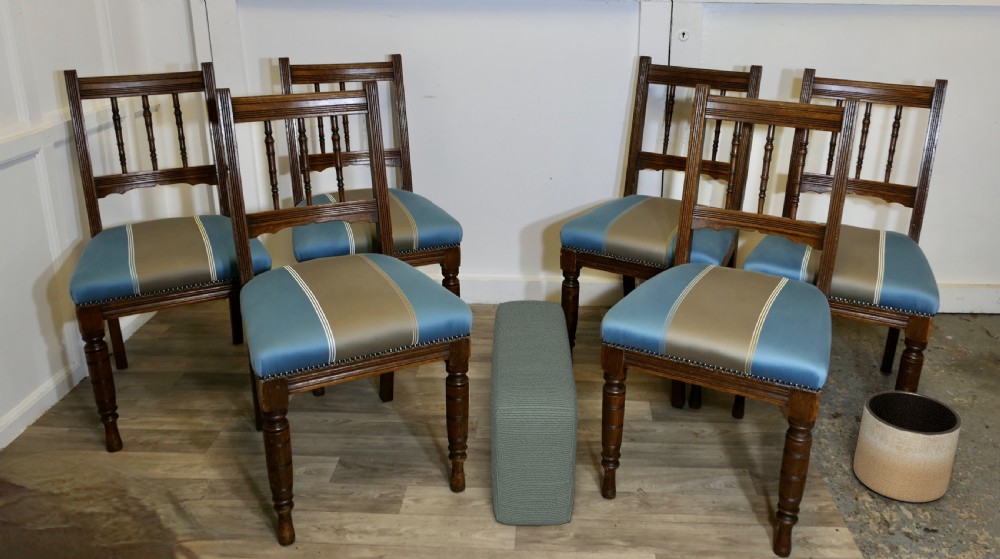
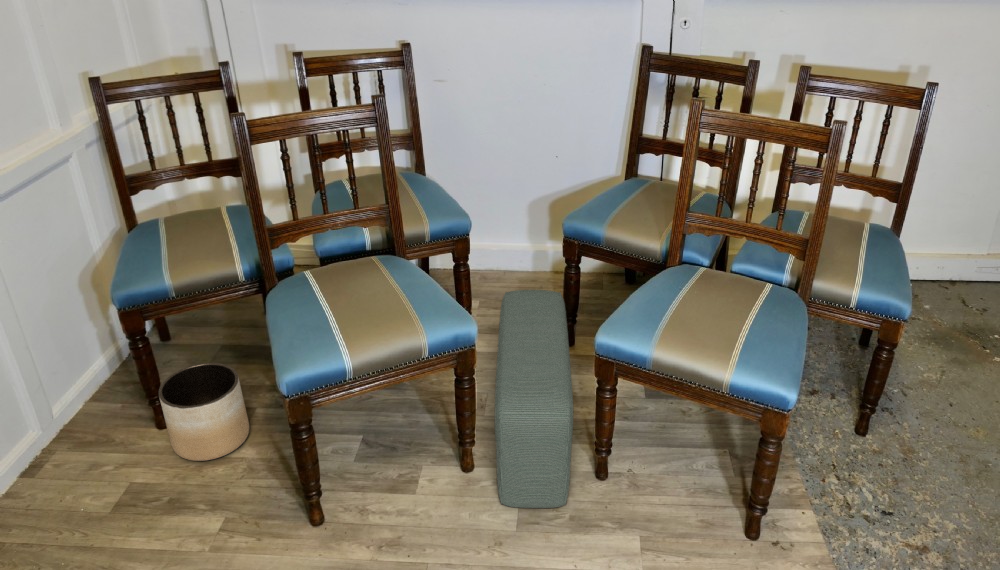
planter: present [853,391,961,502] -> present [159,363,249,461]

